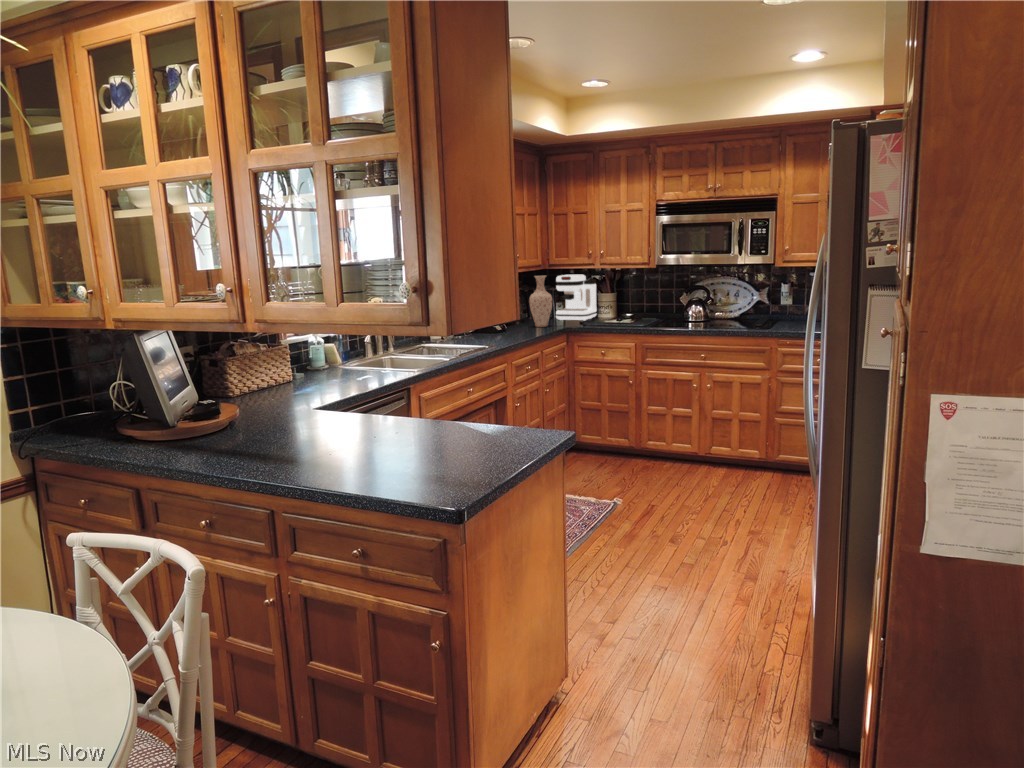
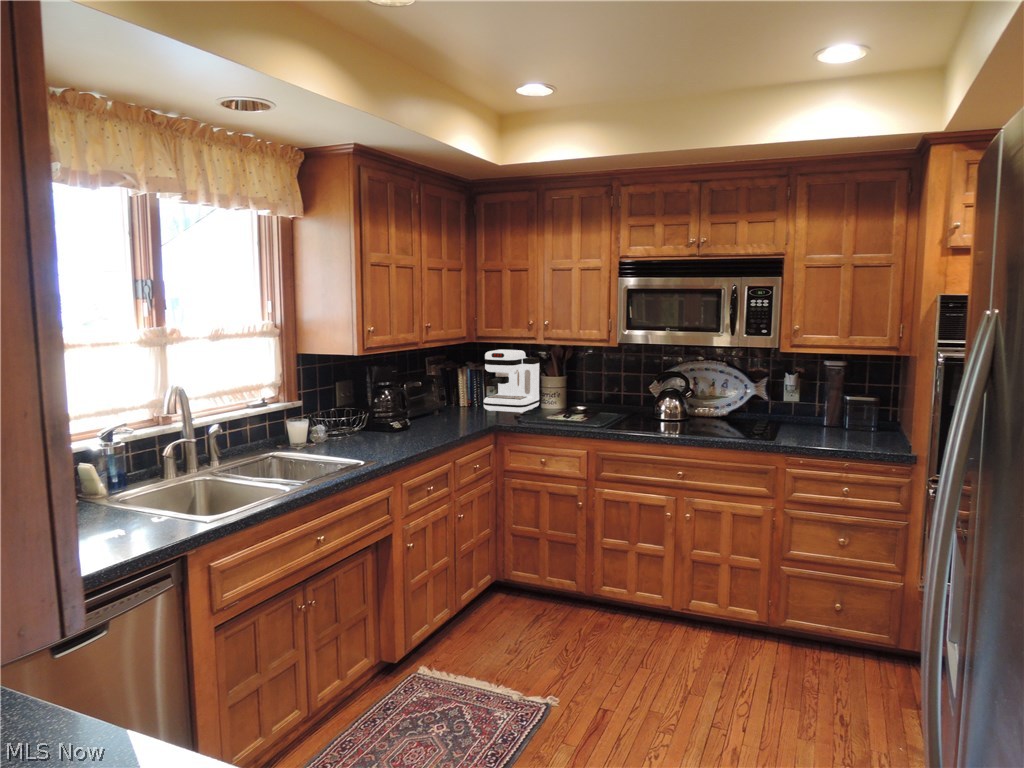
vase: present [529,276,552,327] -> none [444,352,476,422]

